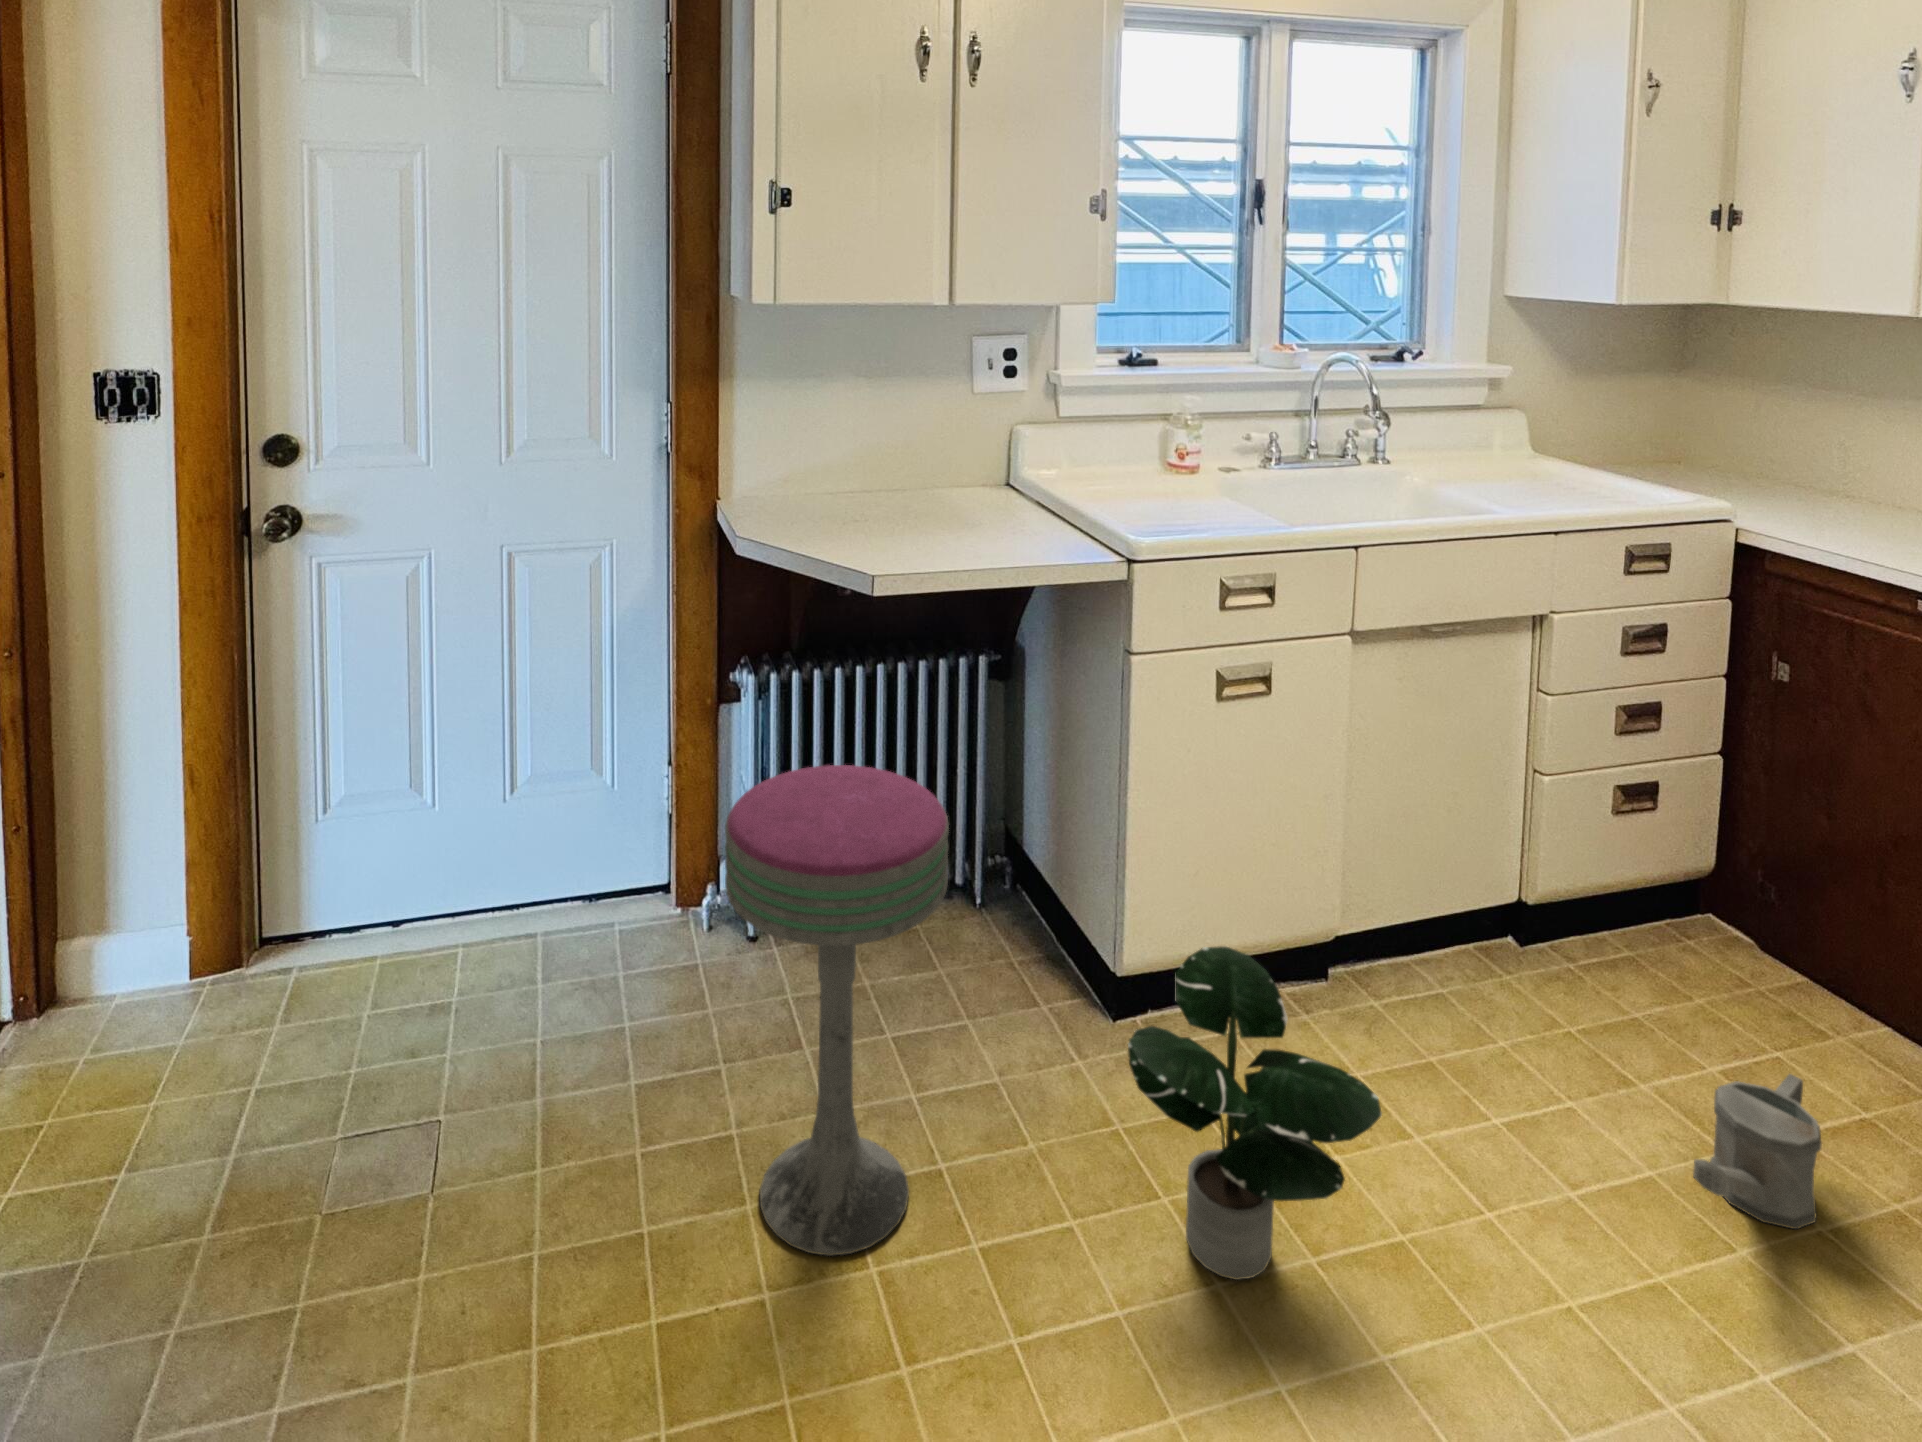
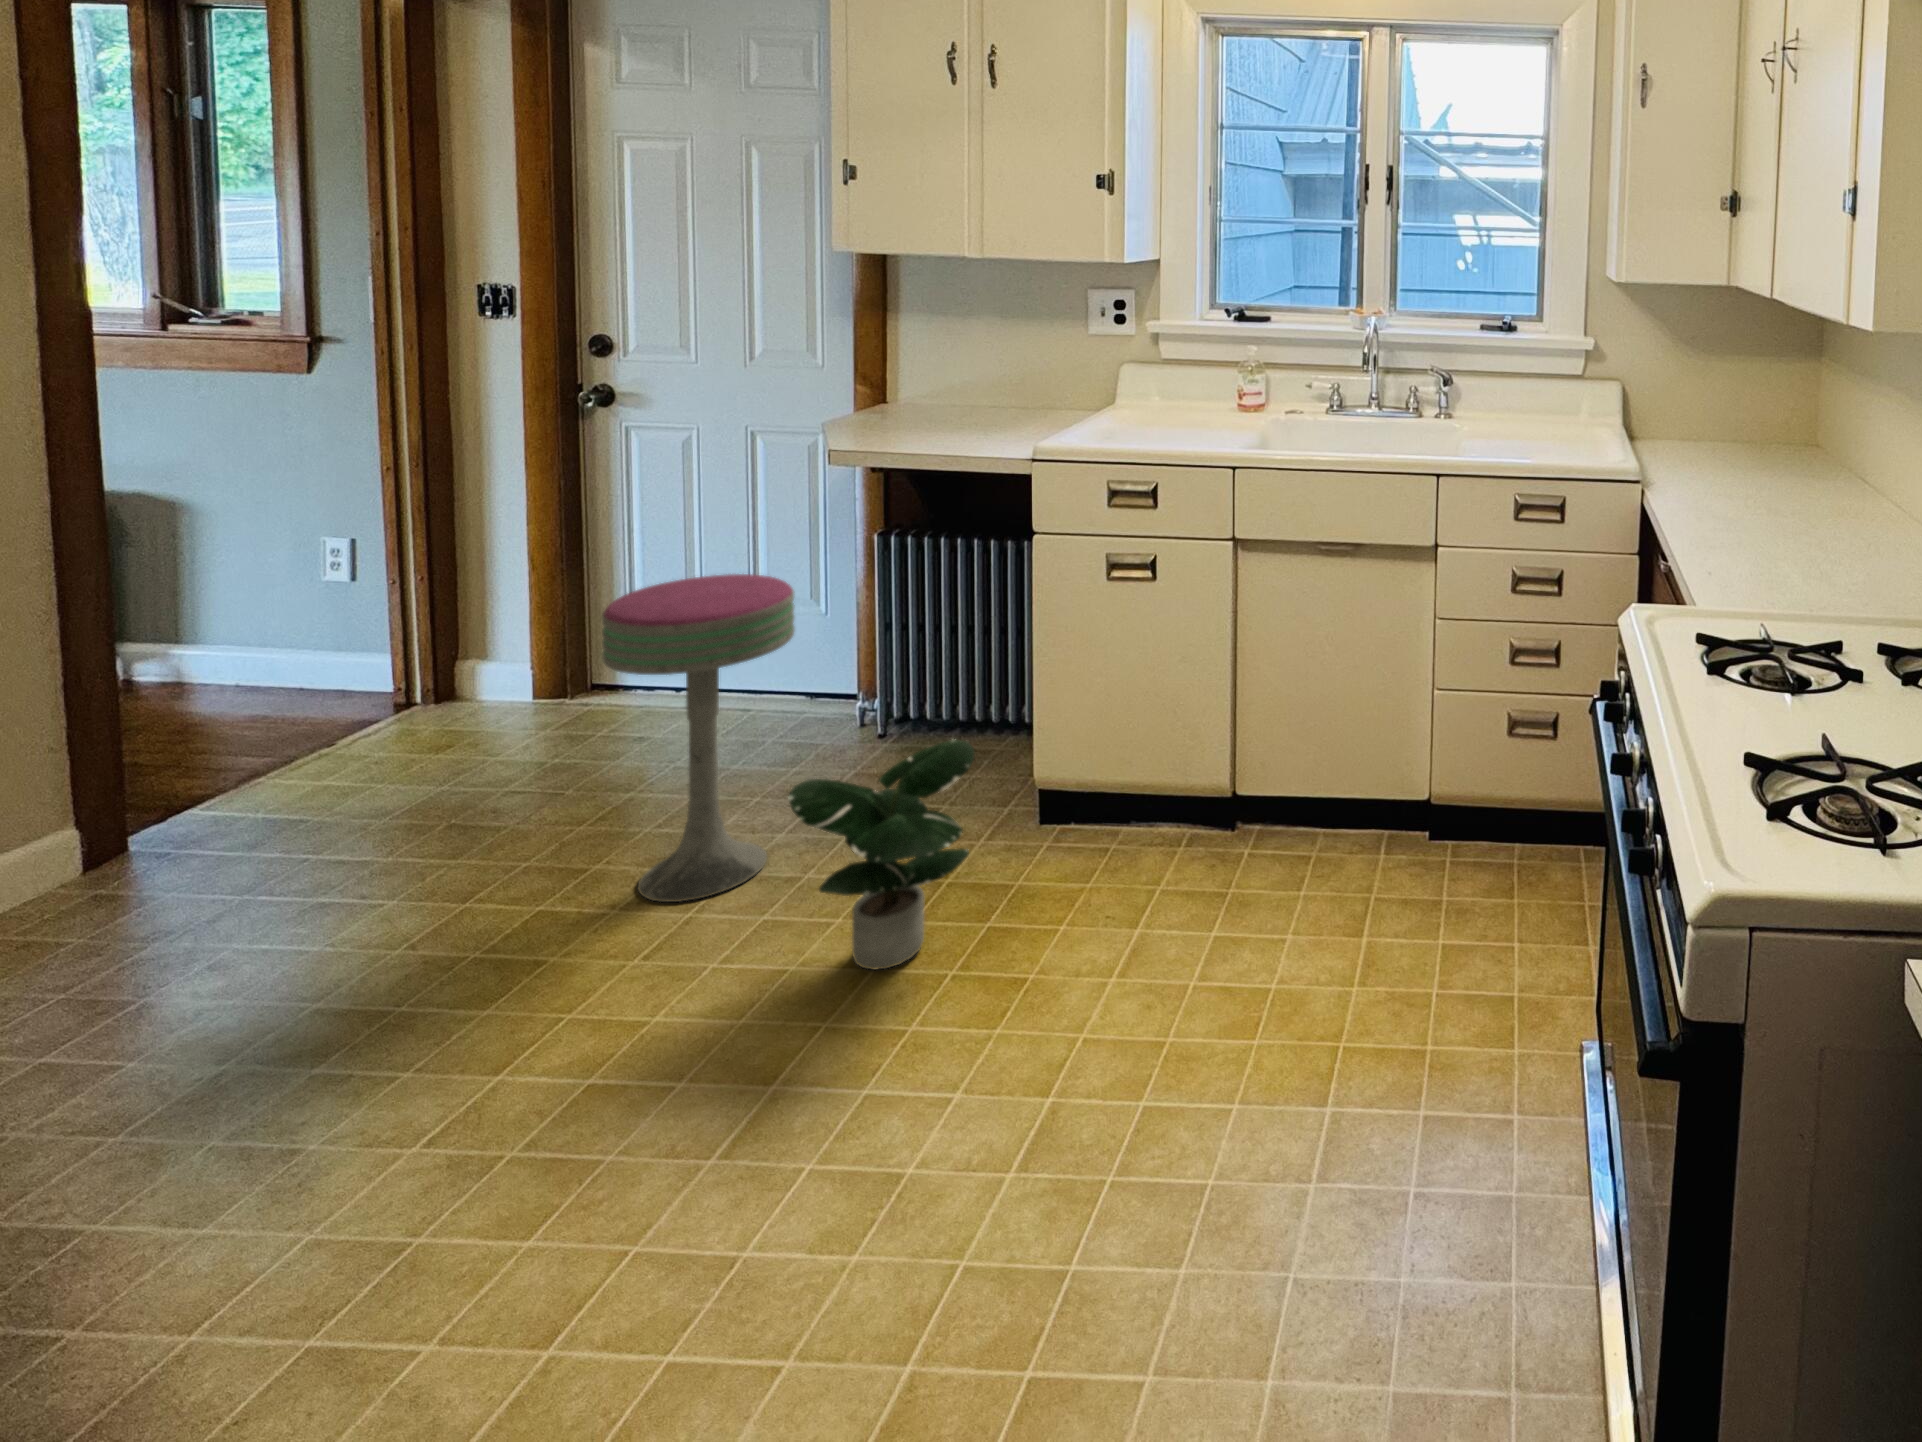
watering can: present [1693,1074,1821,1229] -> none [1195,922,1399,1038]

